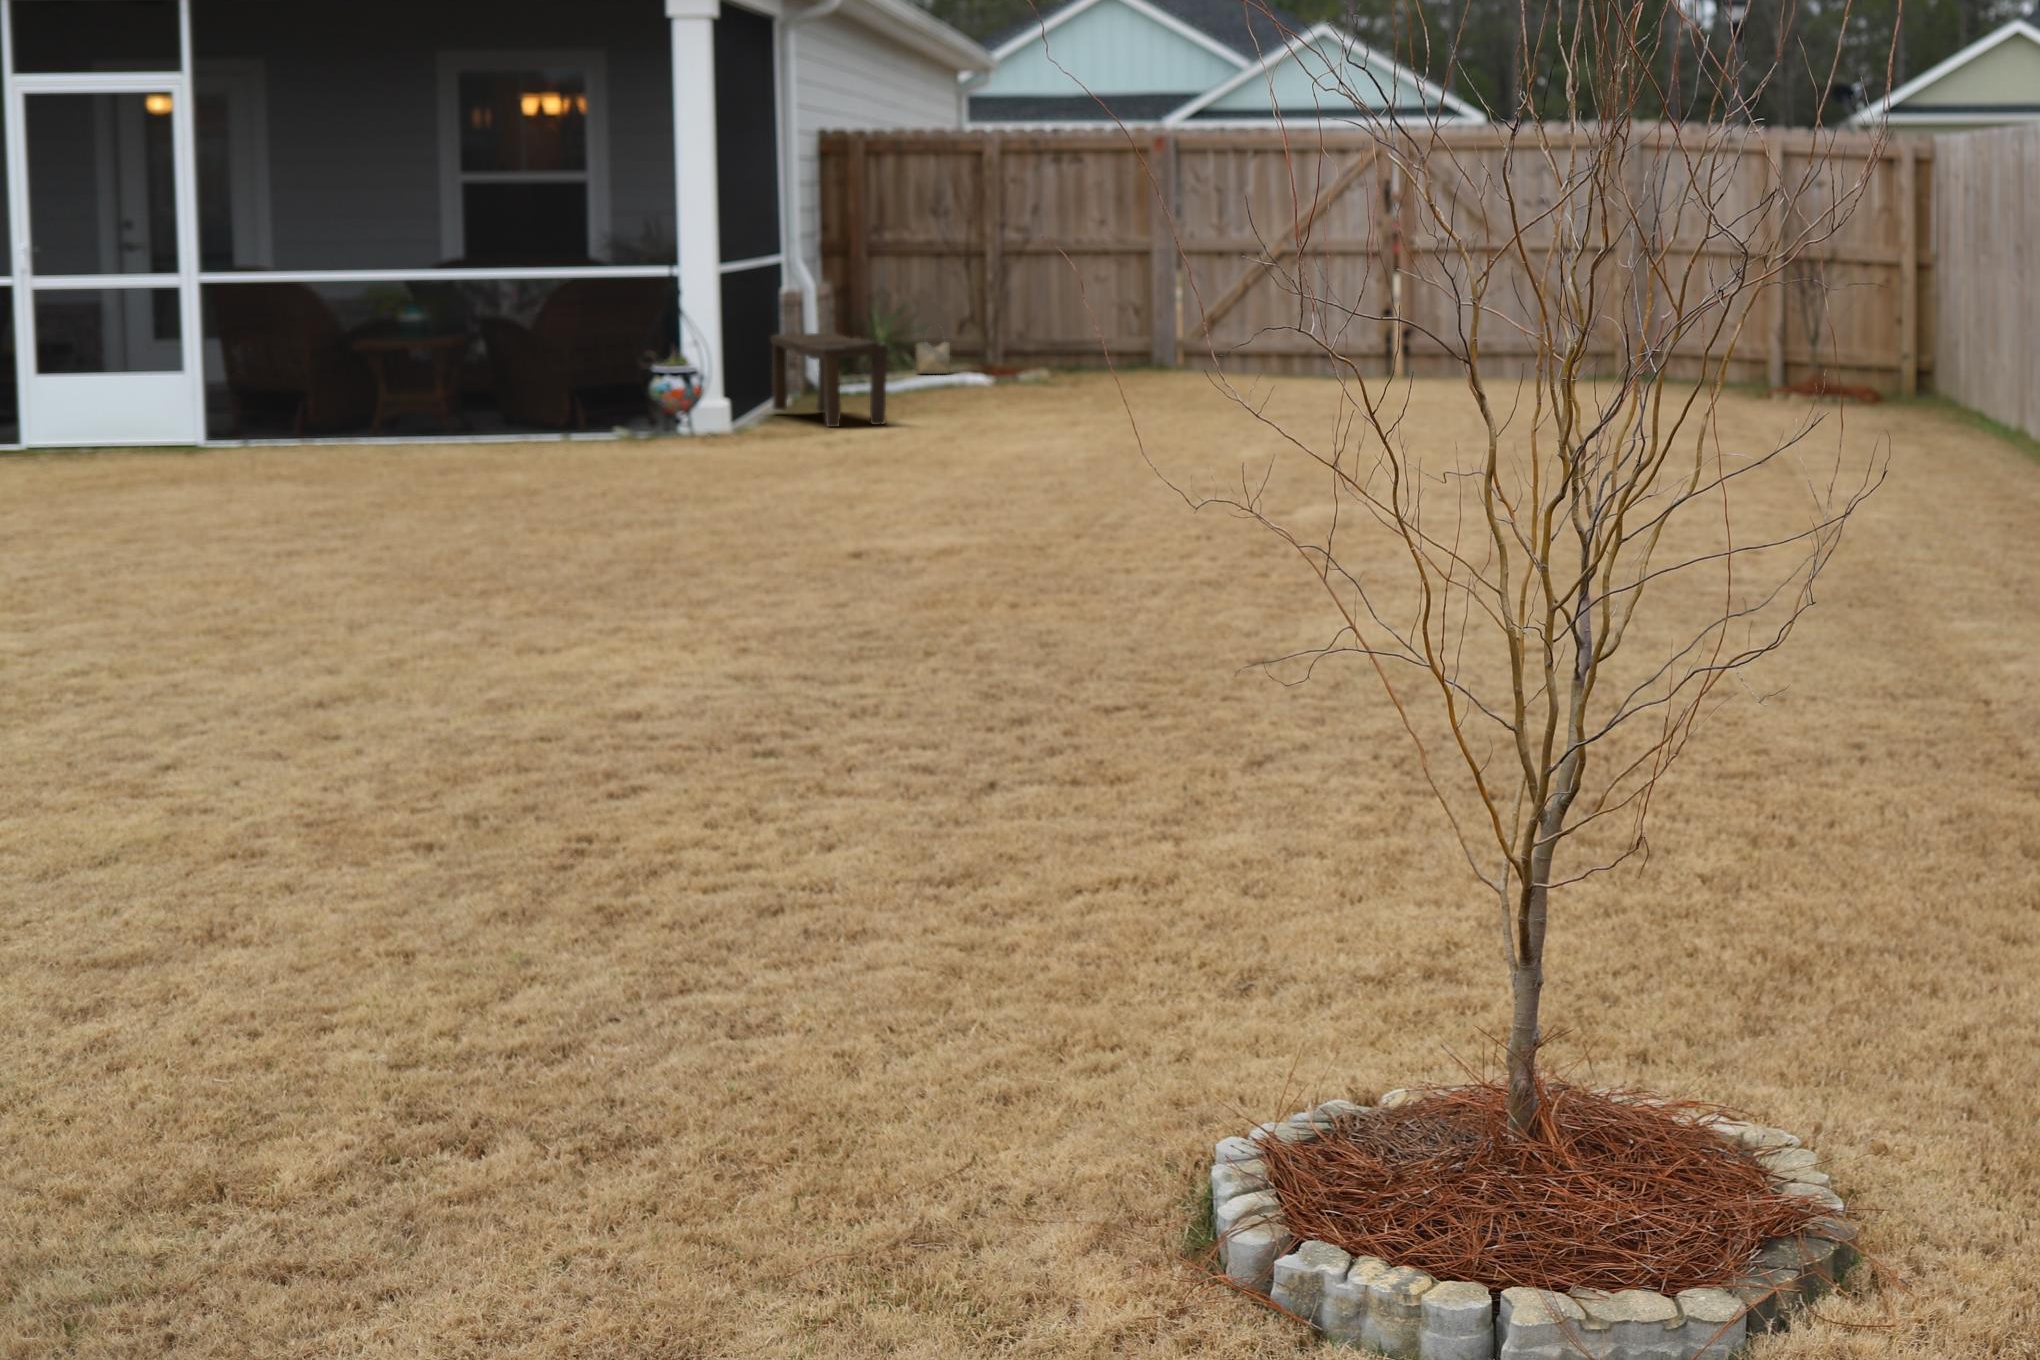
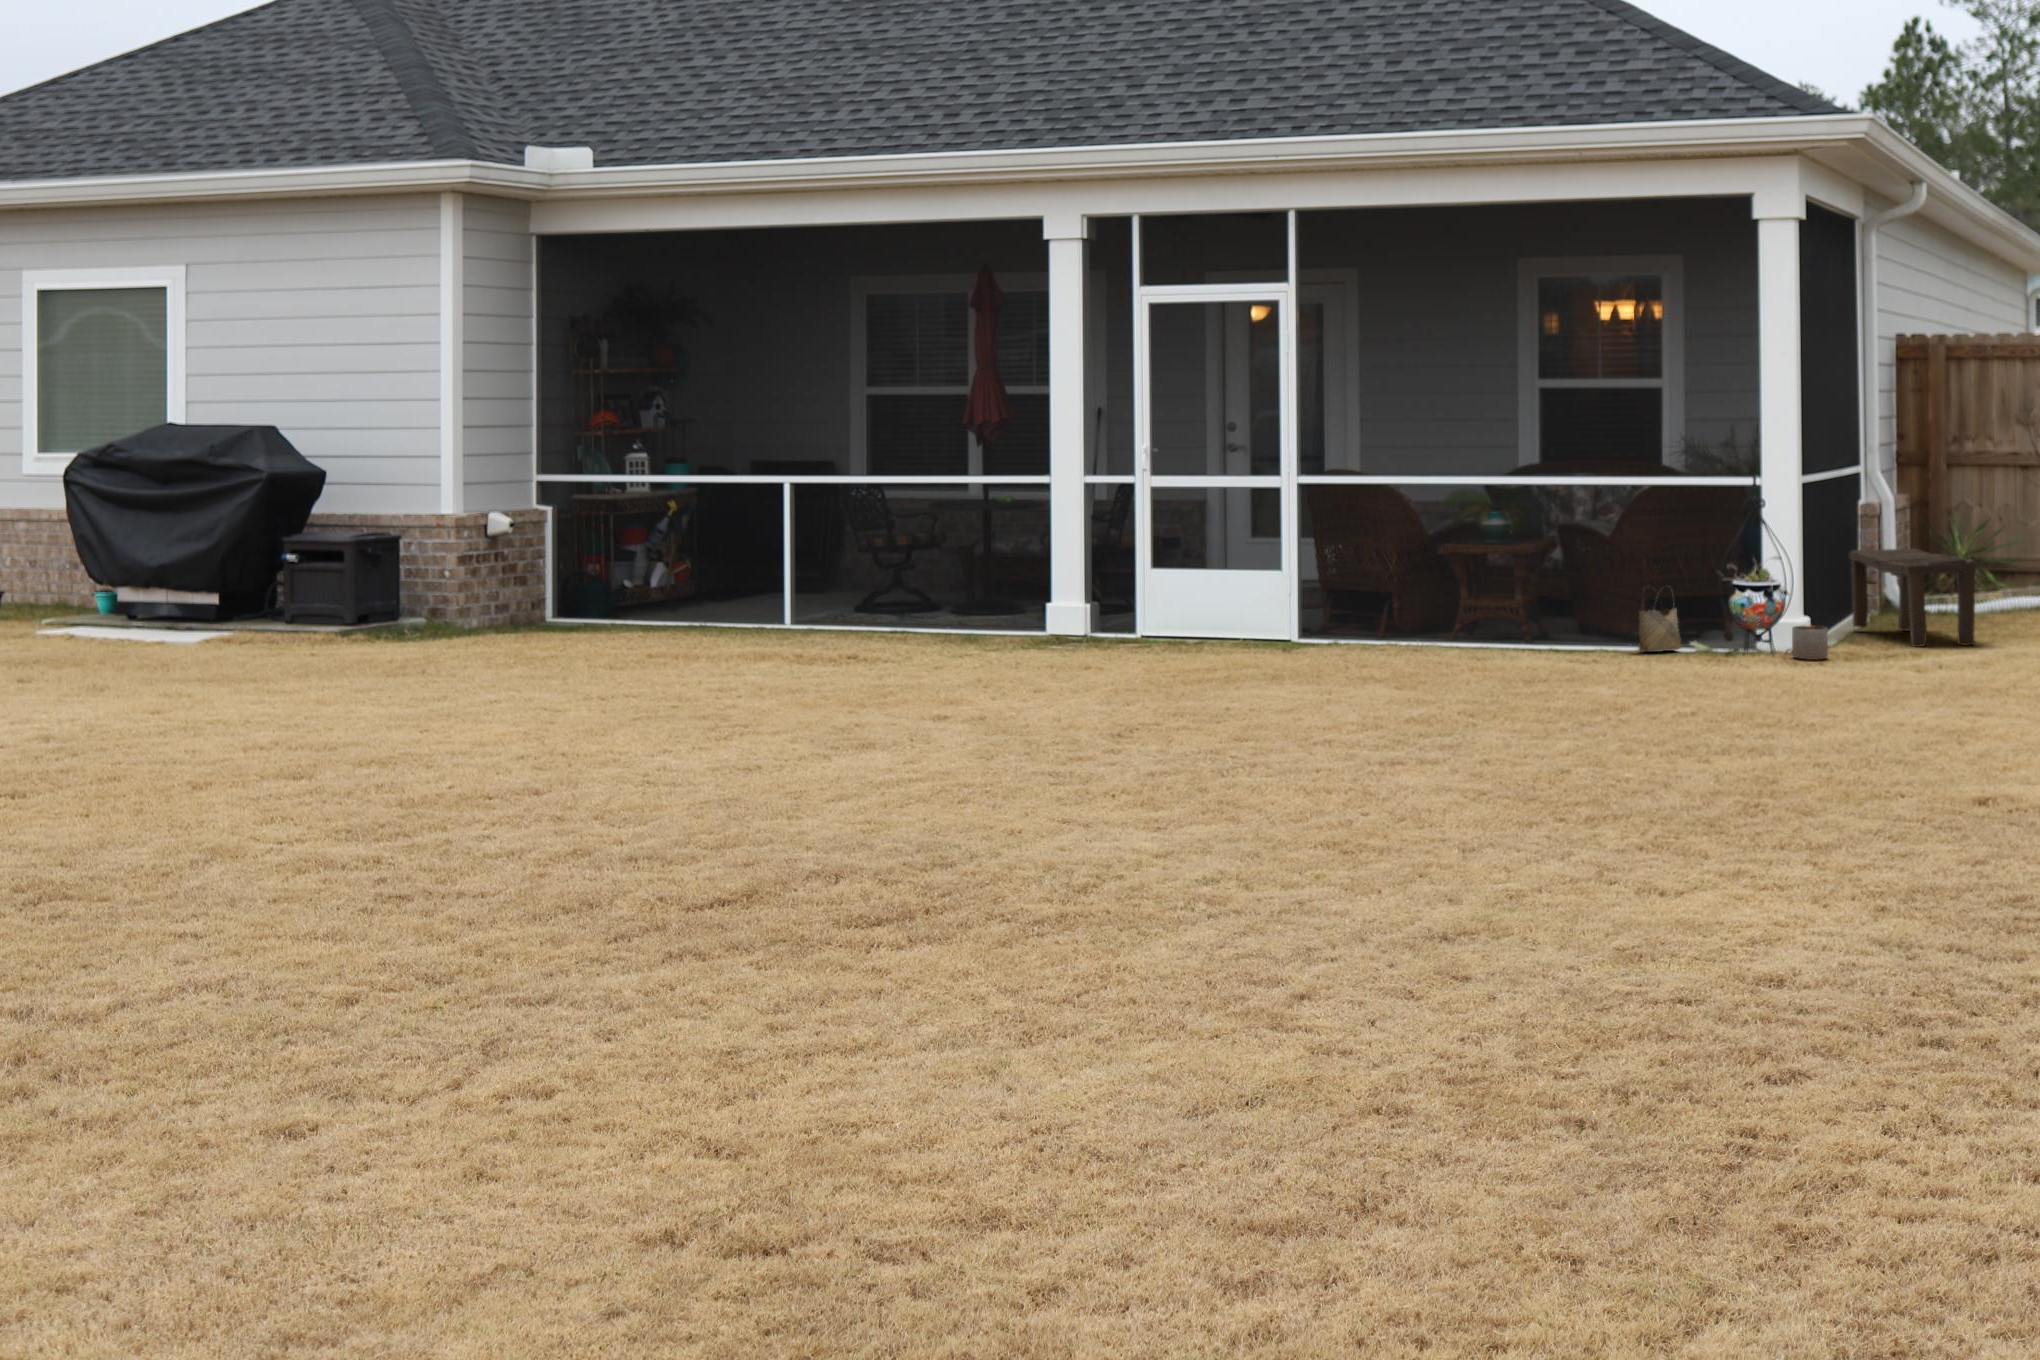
woven basket: present [915,325,950,374] -> present [1639,604,1681,652]
planter: none [708,409,743,442] -> present [1792,626,1828,660]

